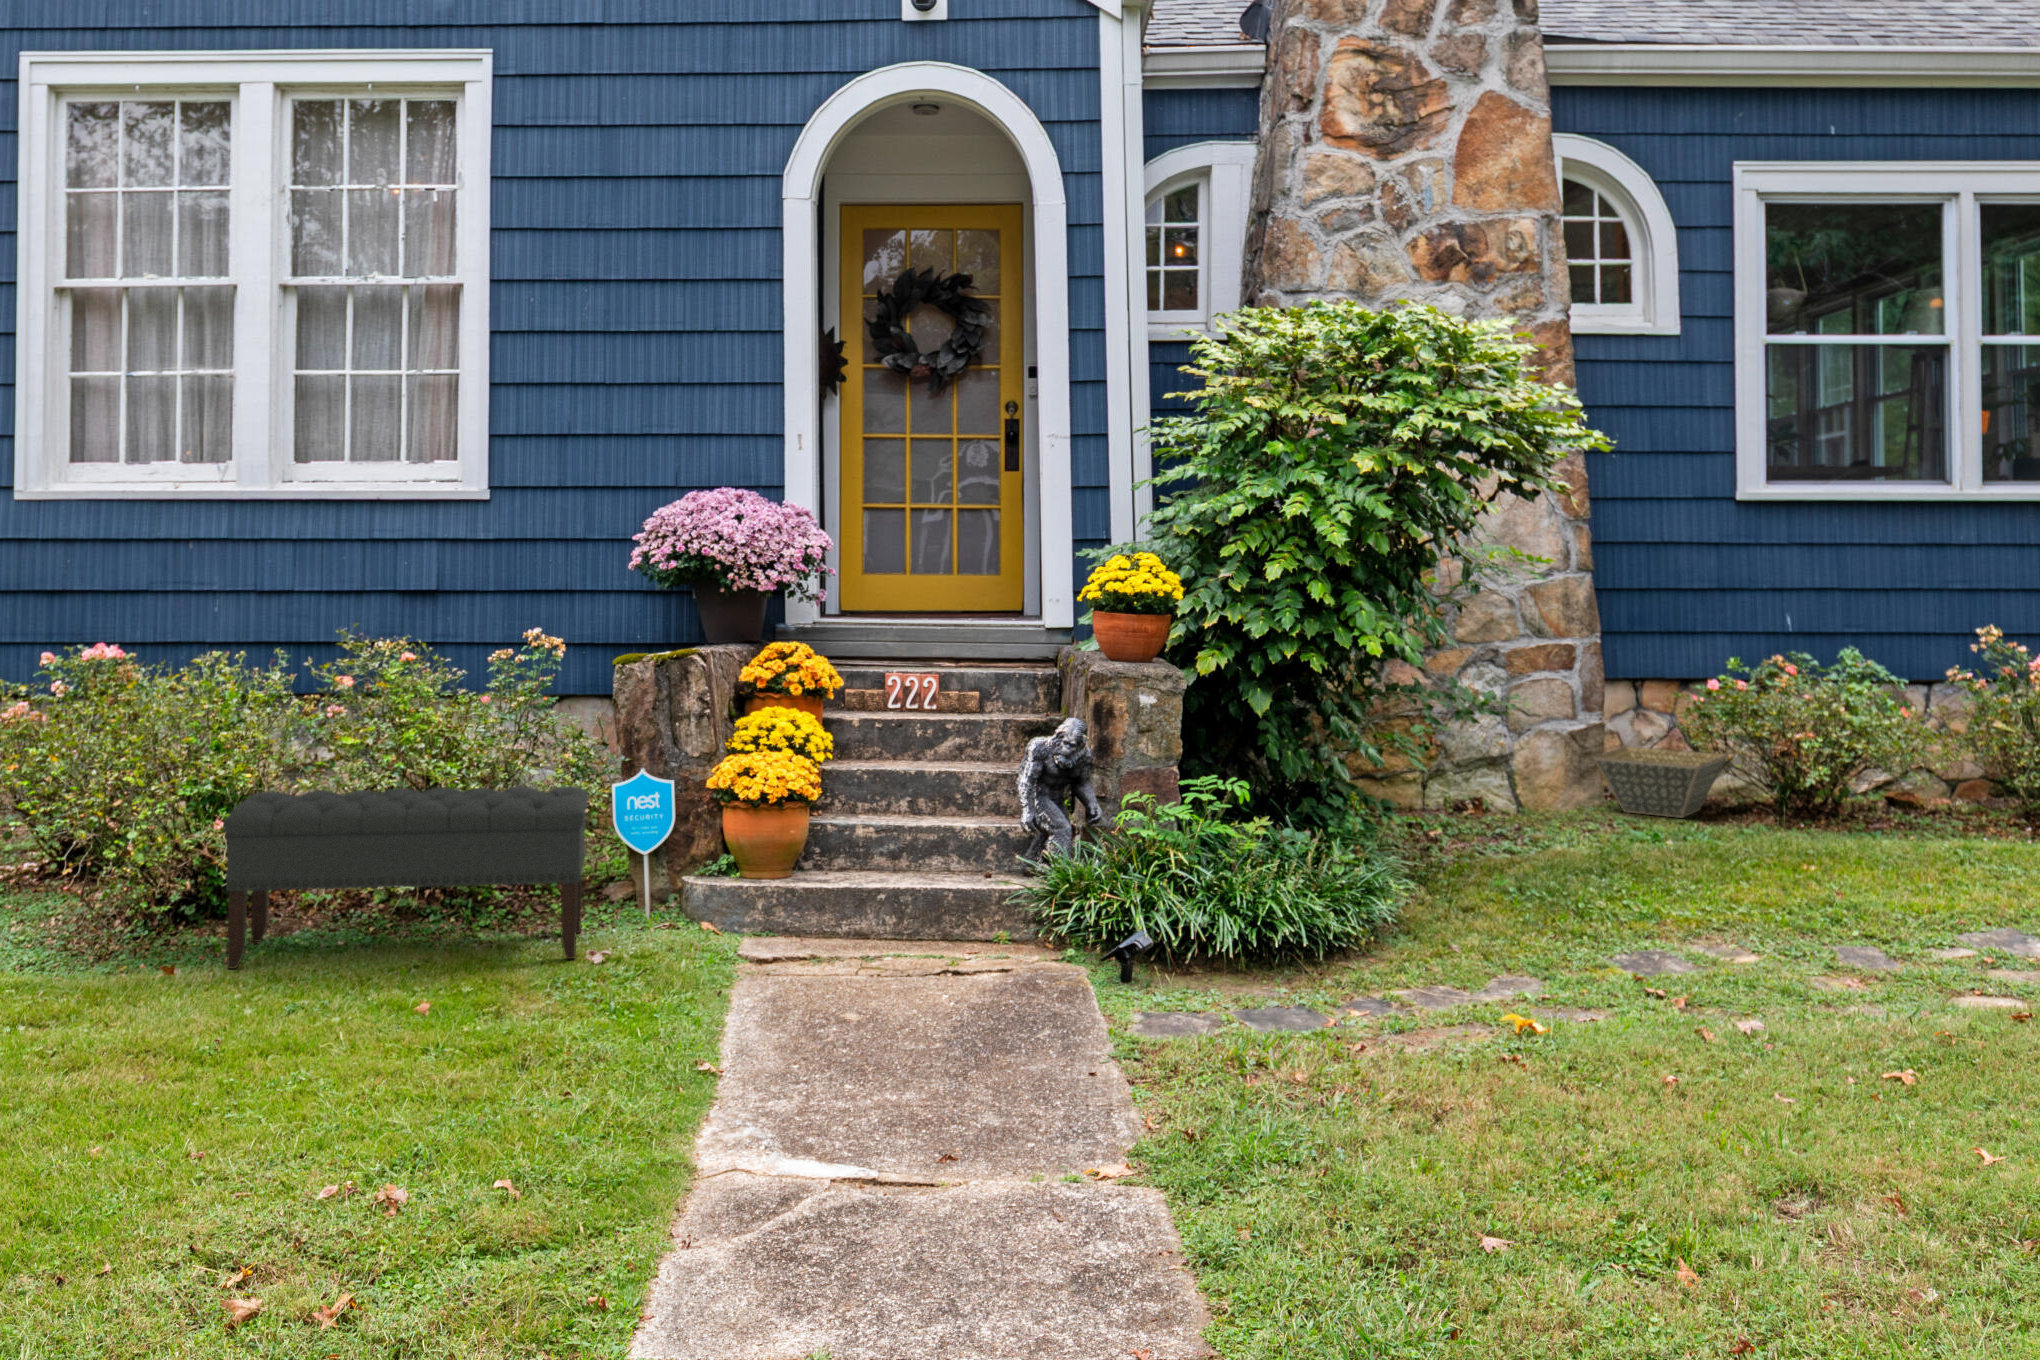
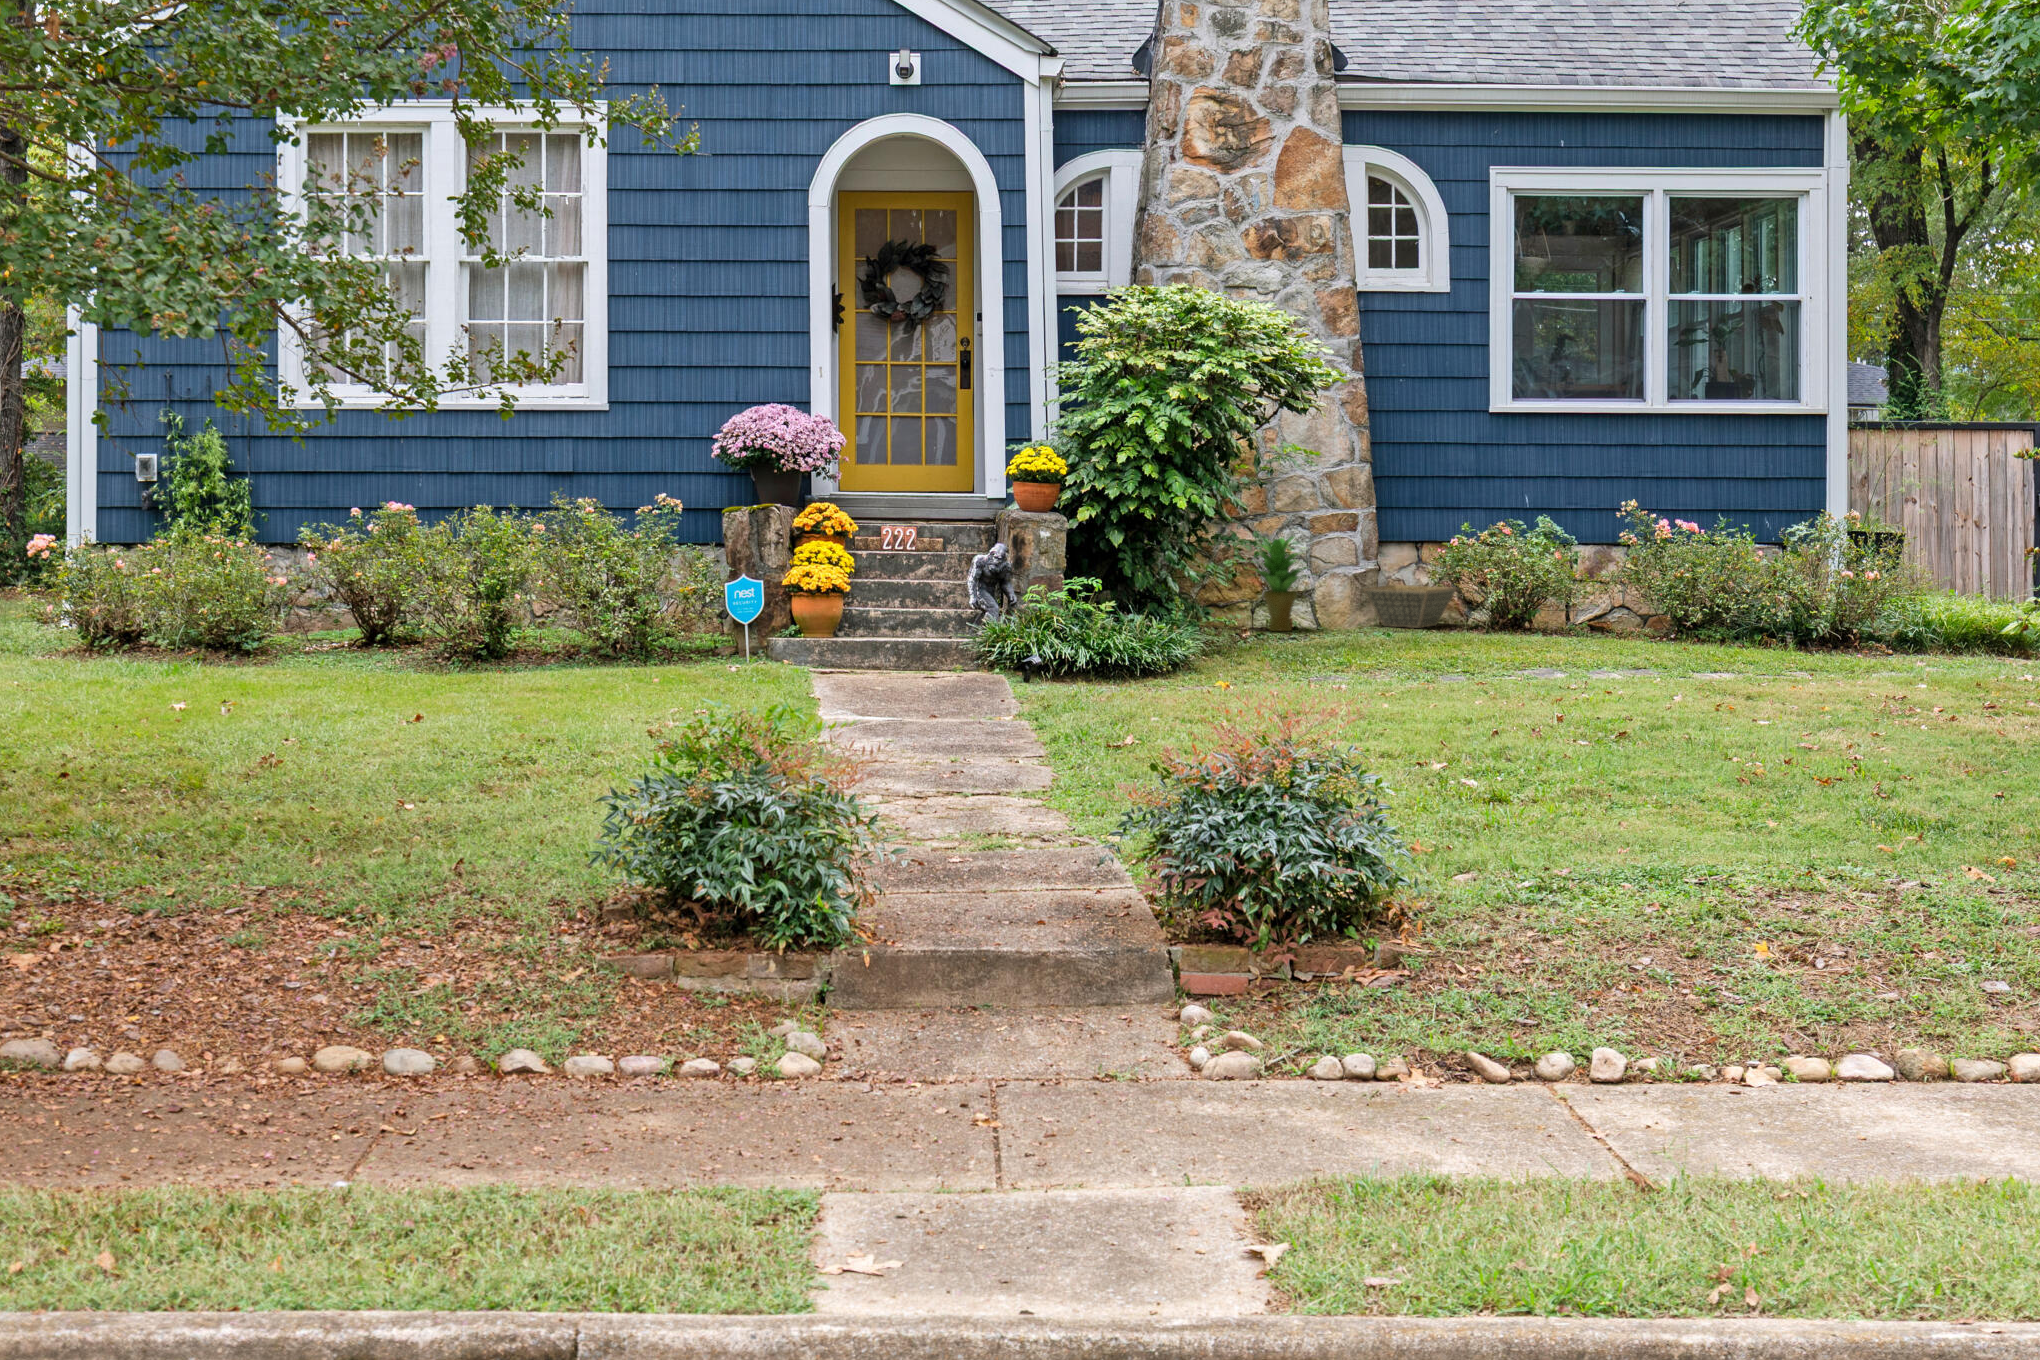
potted plant: none [1422,682,1537,827] -> present [1255,536,1302,631]
bench: present [223,786,589,969] -> none [526,579,723,672]

